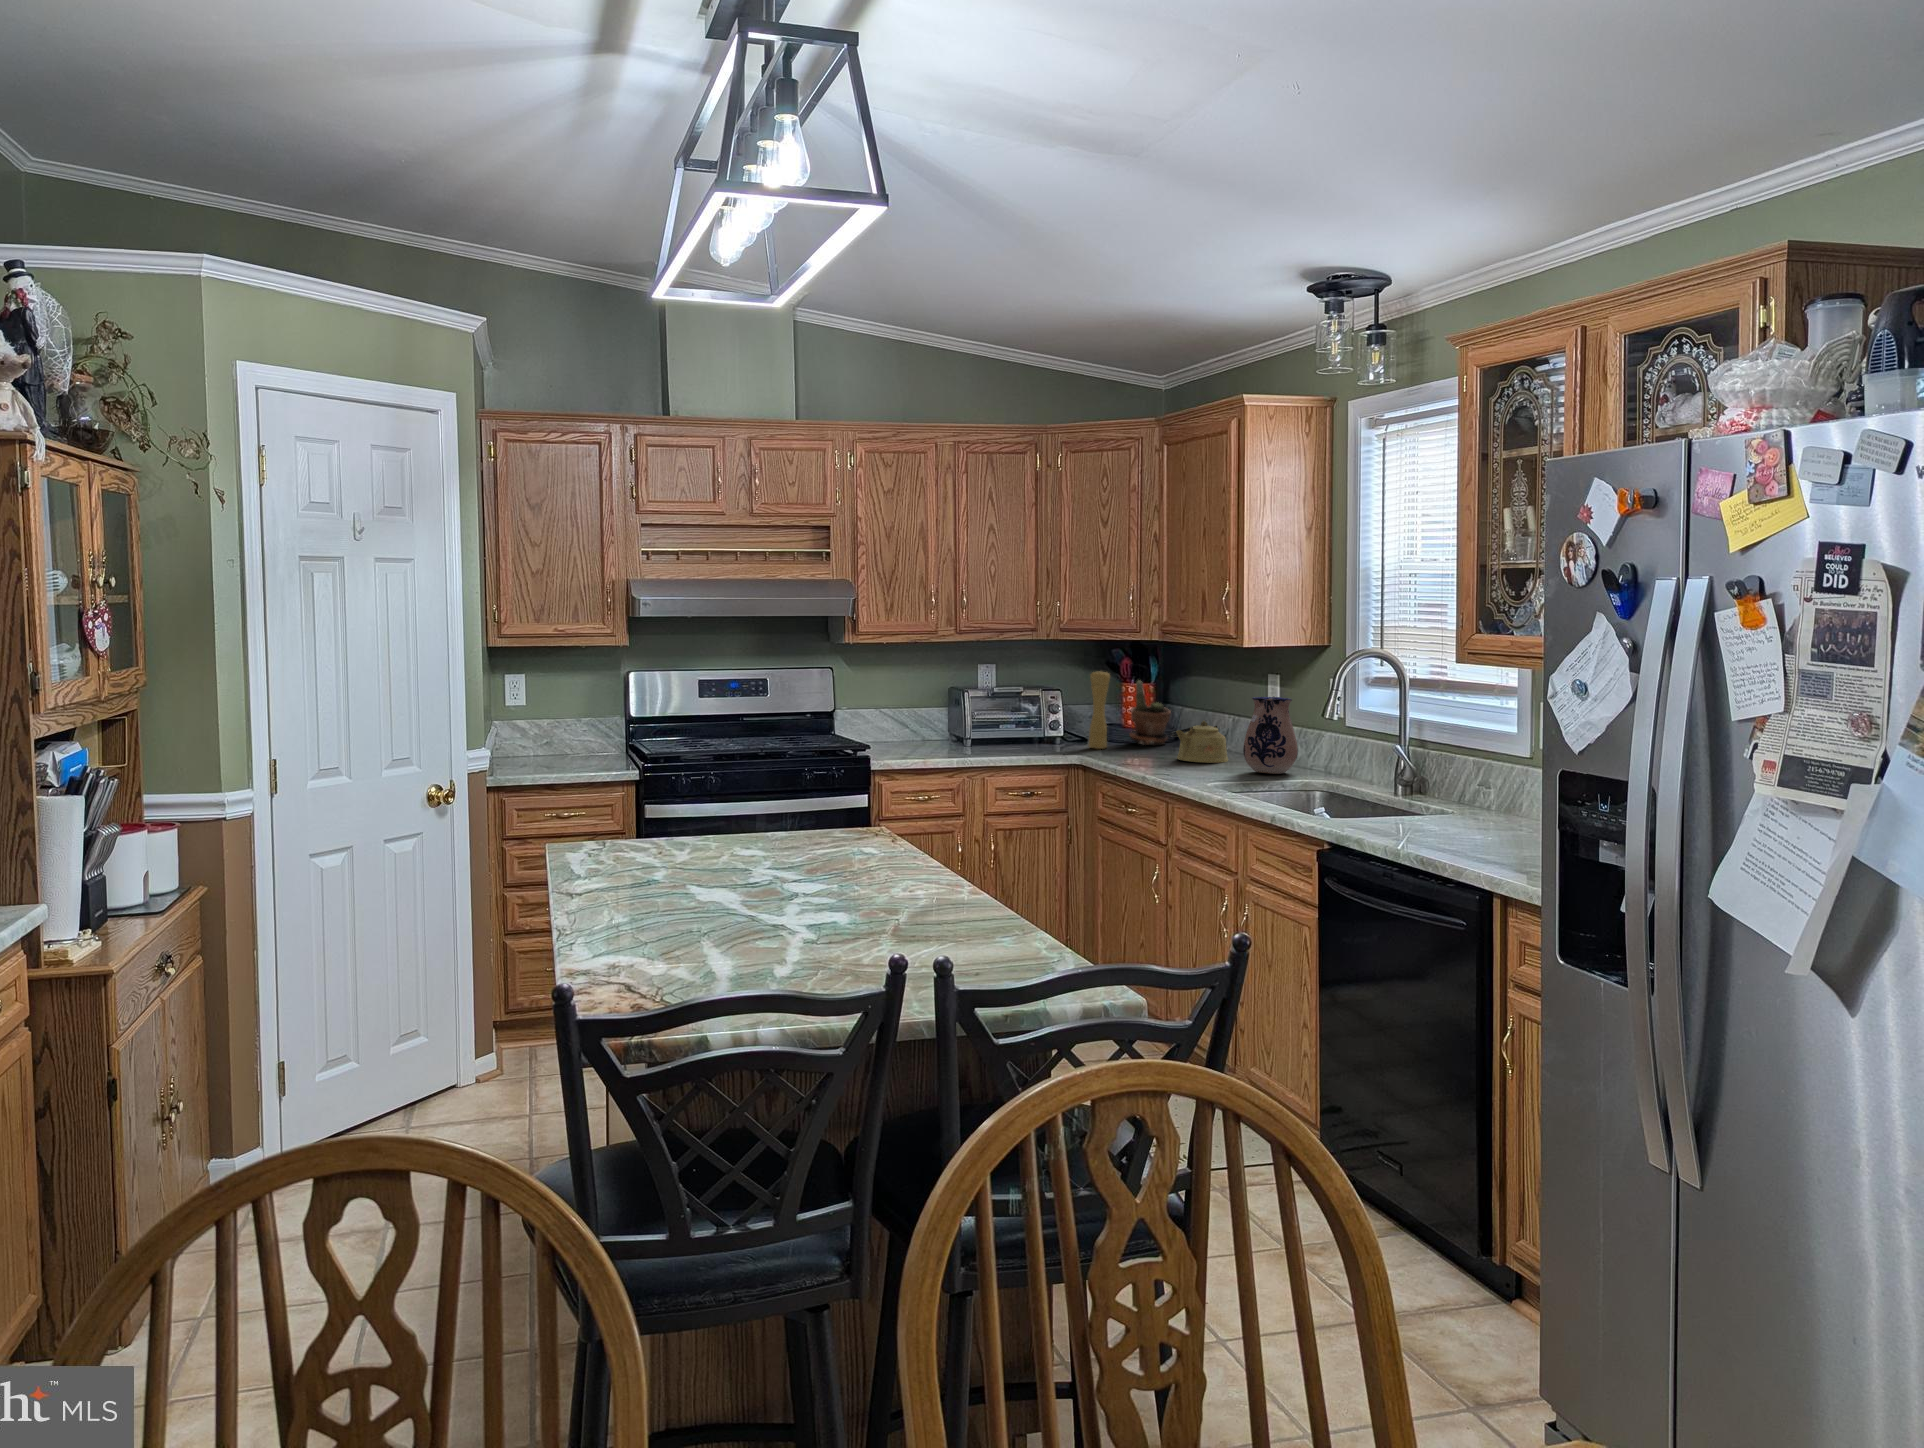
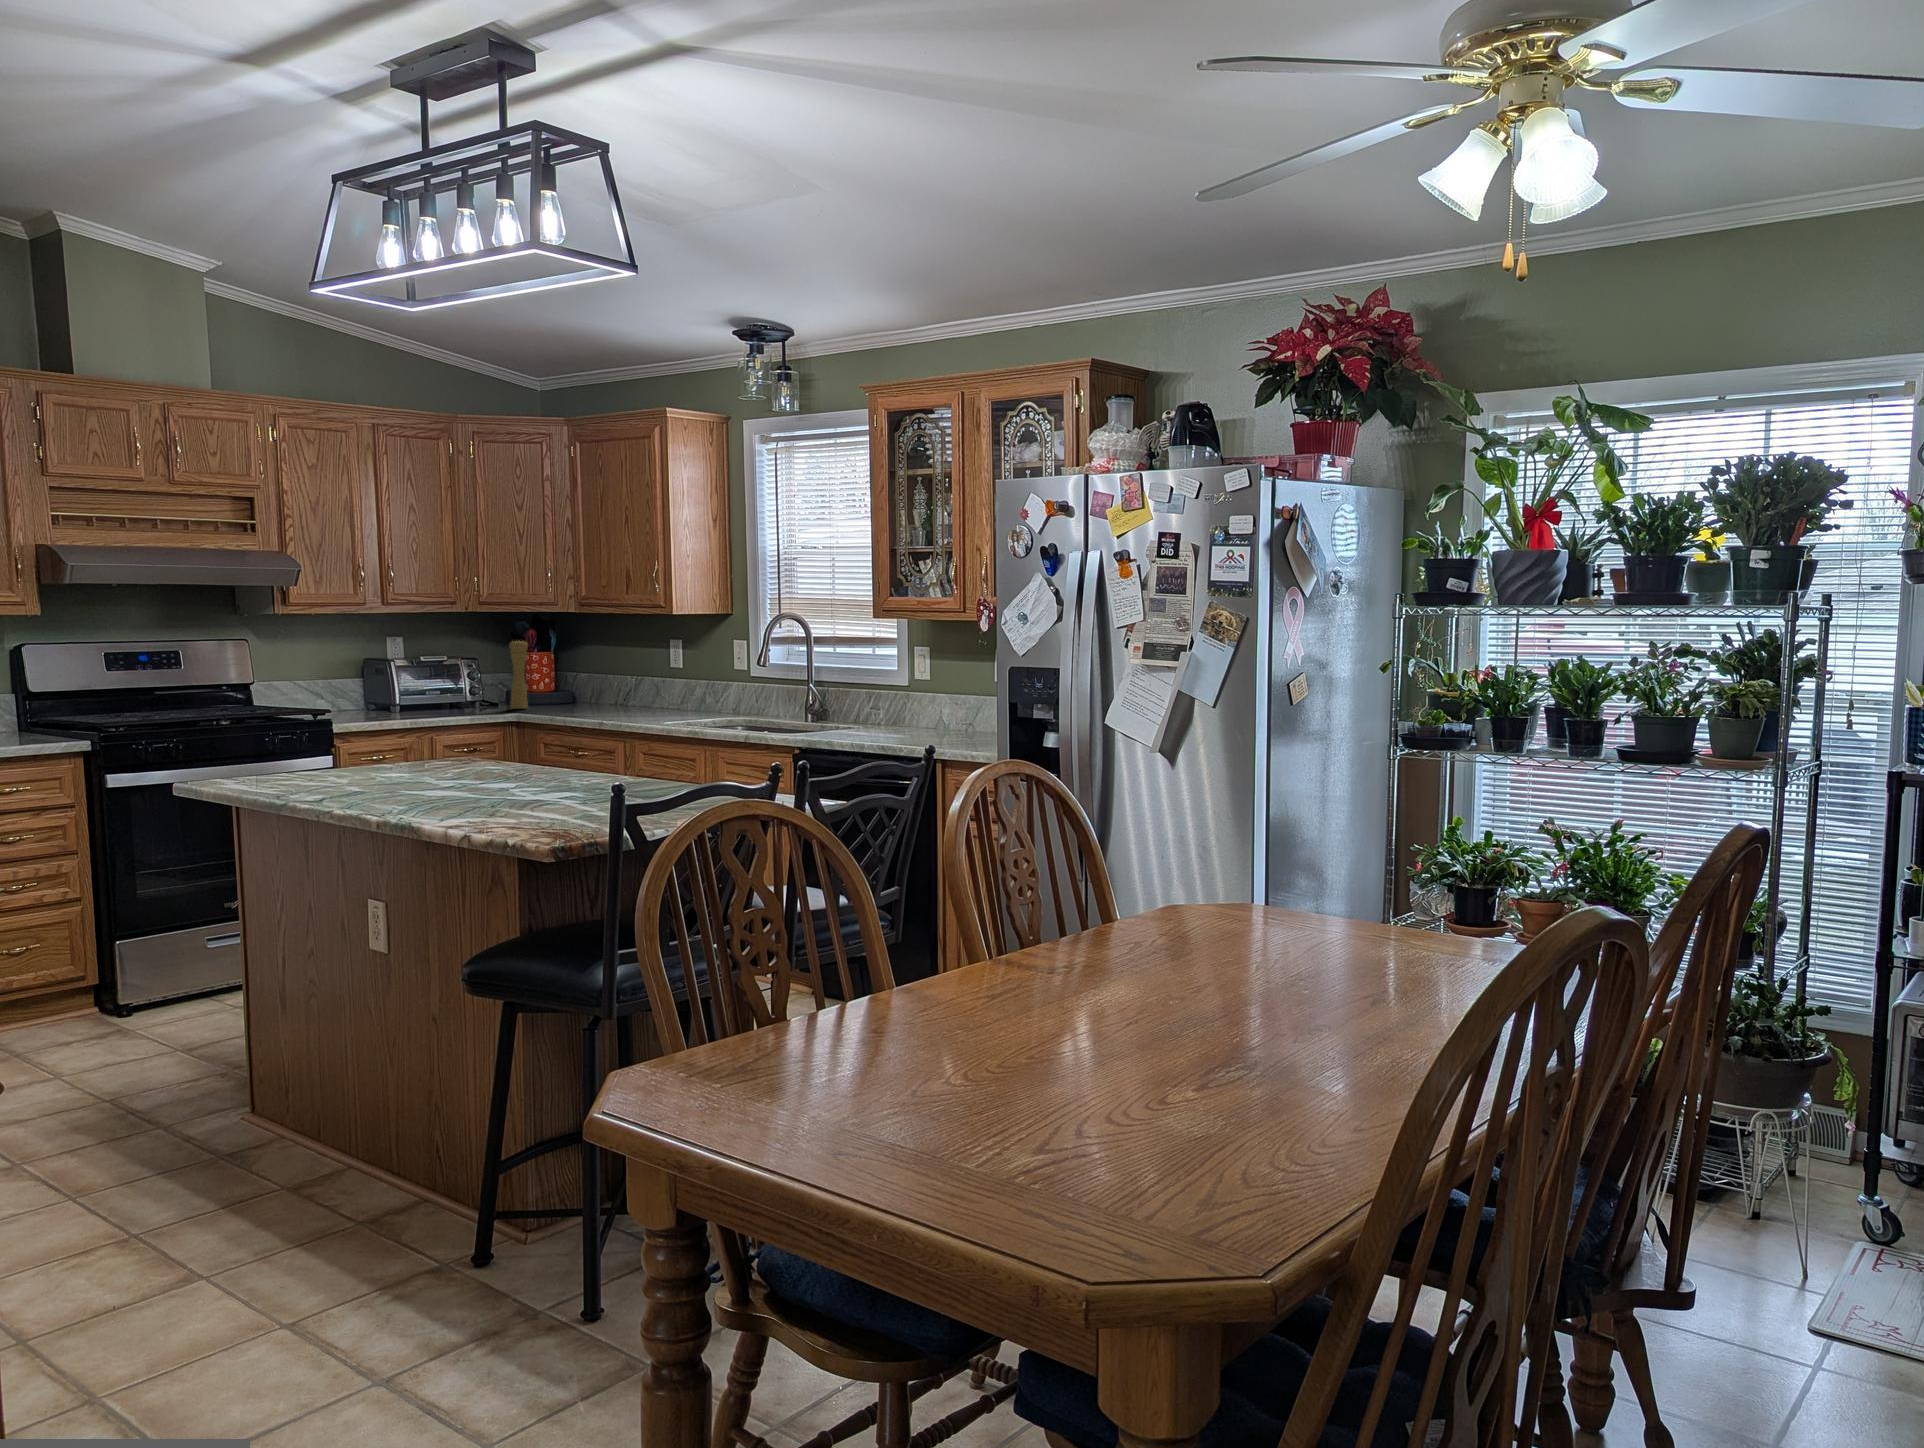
potted plant: present [1129,681,1171,745] -> none [540,649,577,705]
ceramic pitcher: present [1243,697,1298,774] -> none [673,655,716,715]
kettle: present [1170,721,1228,763] -> none [597,678,647,712]

